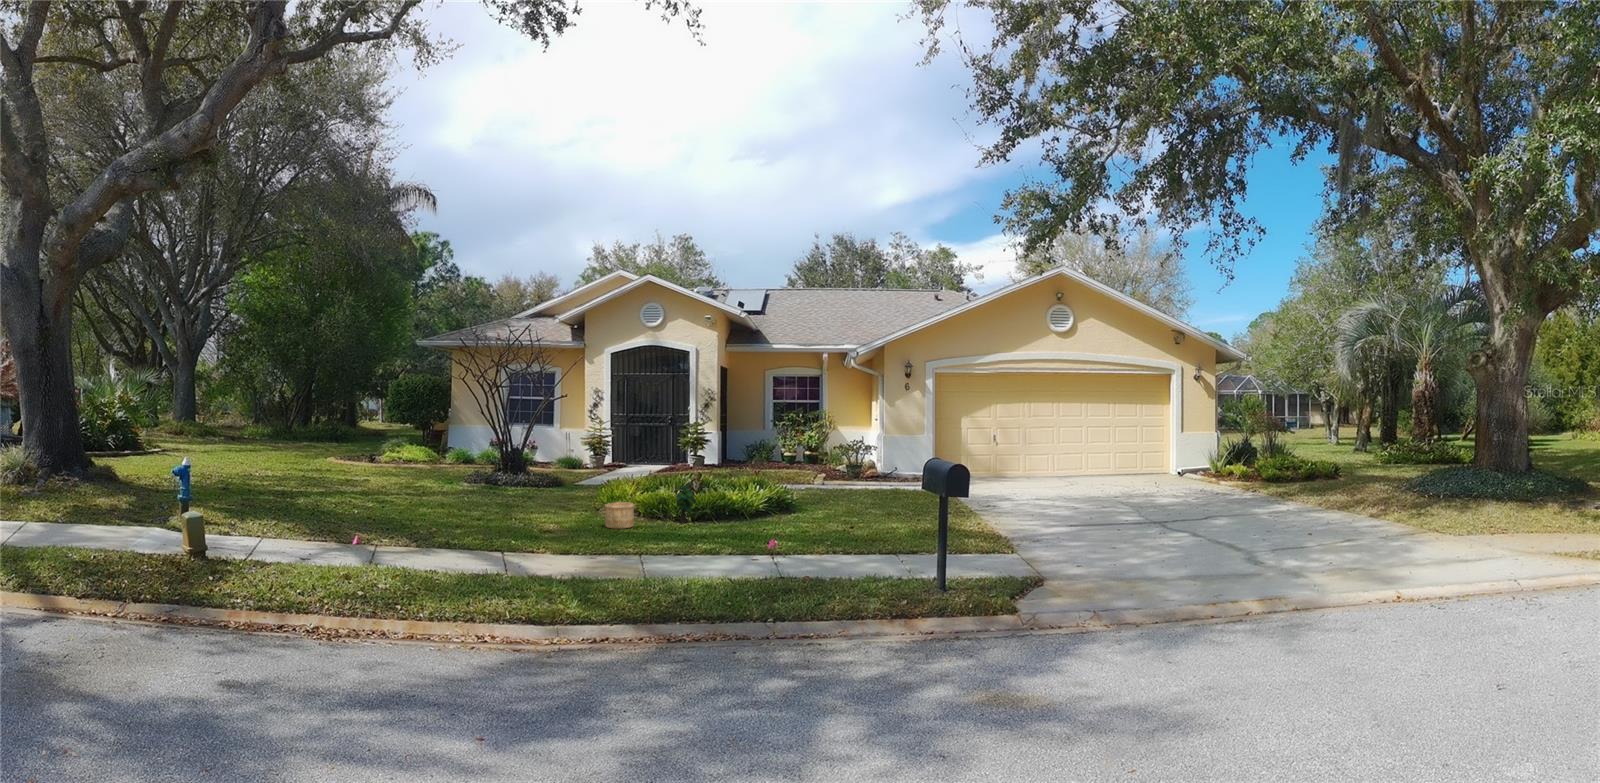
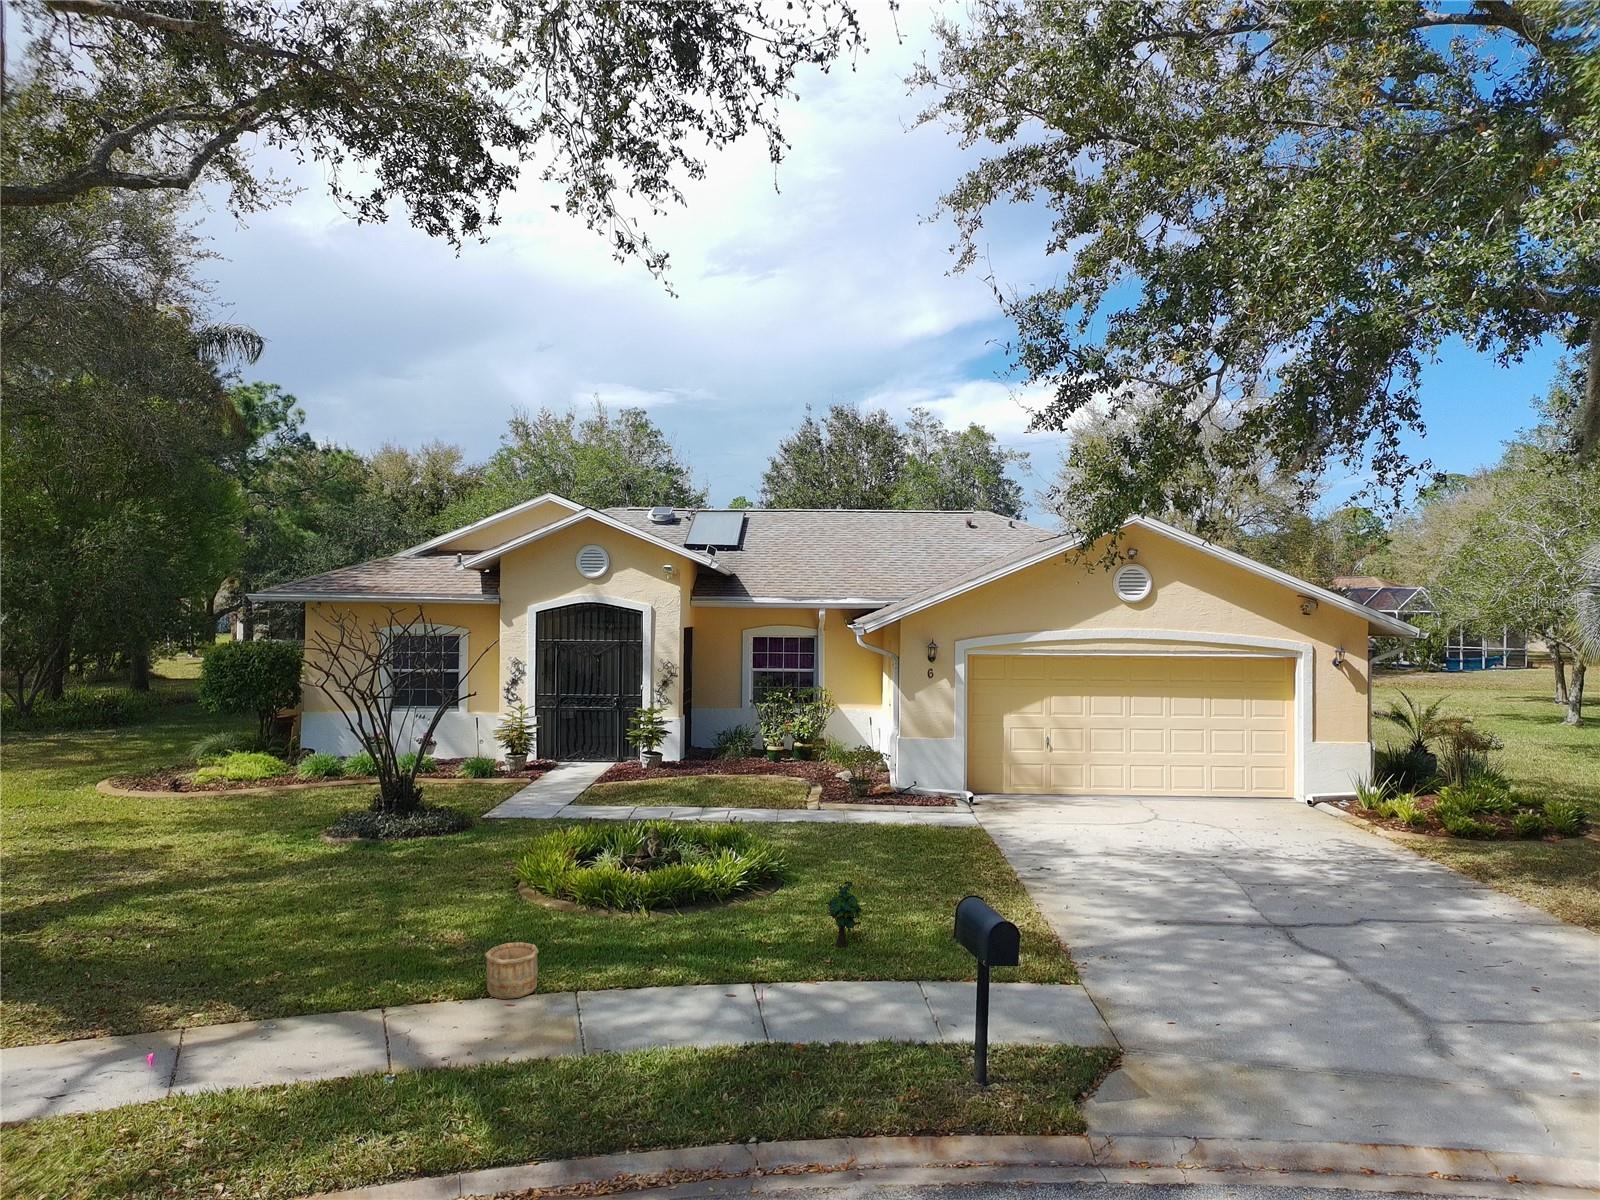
decorative plant: present [675,483,696,523] -> present [824,881,862,947]

